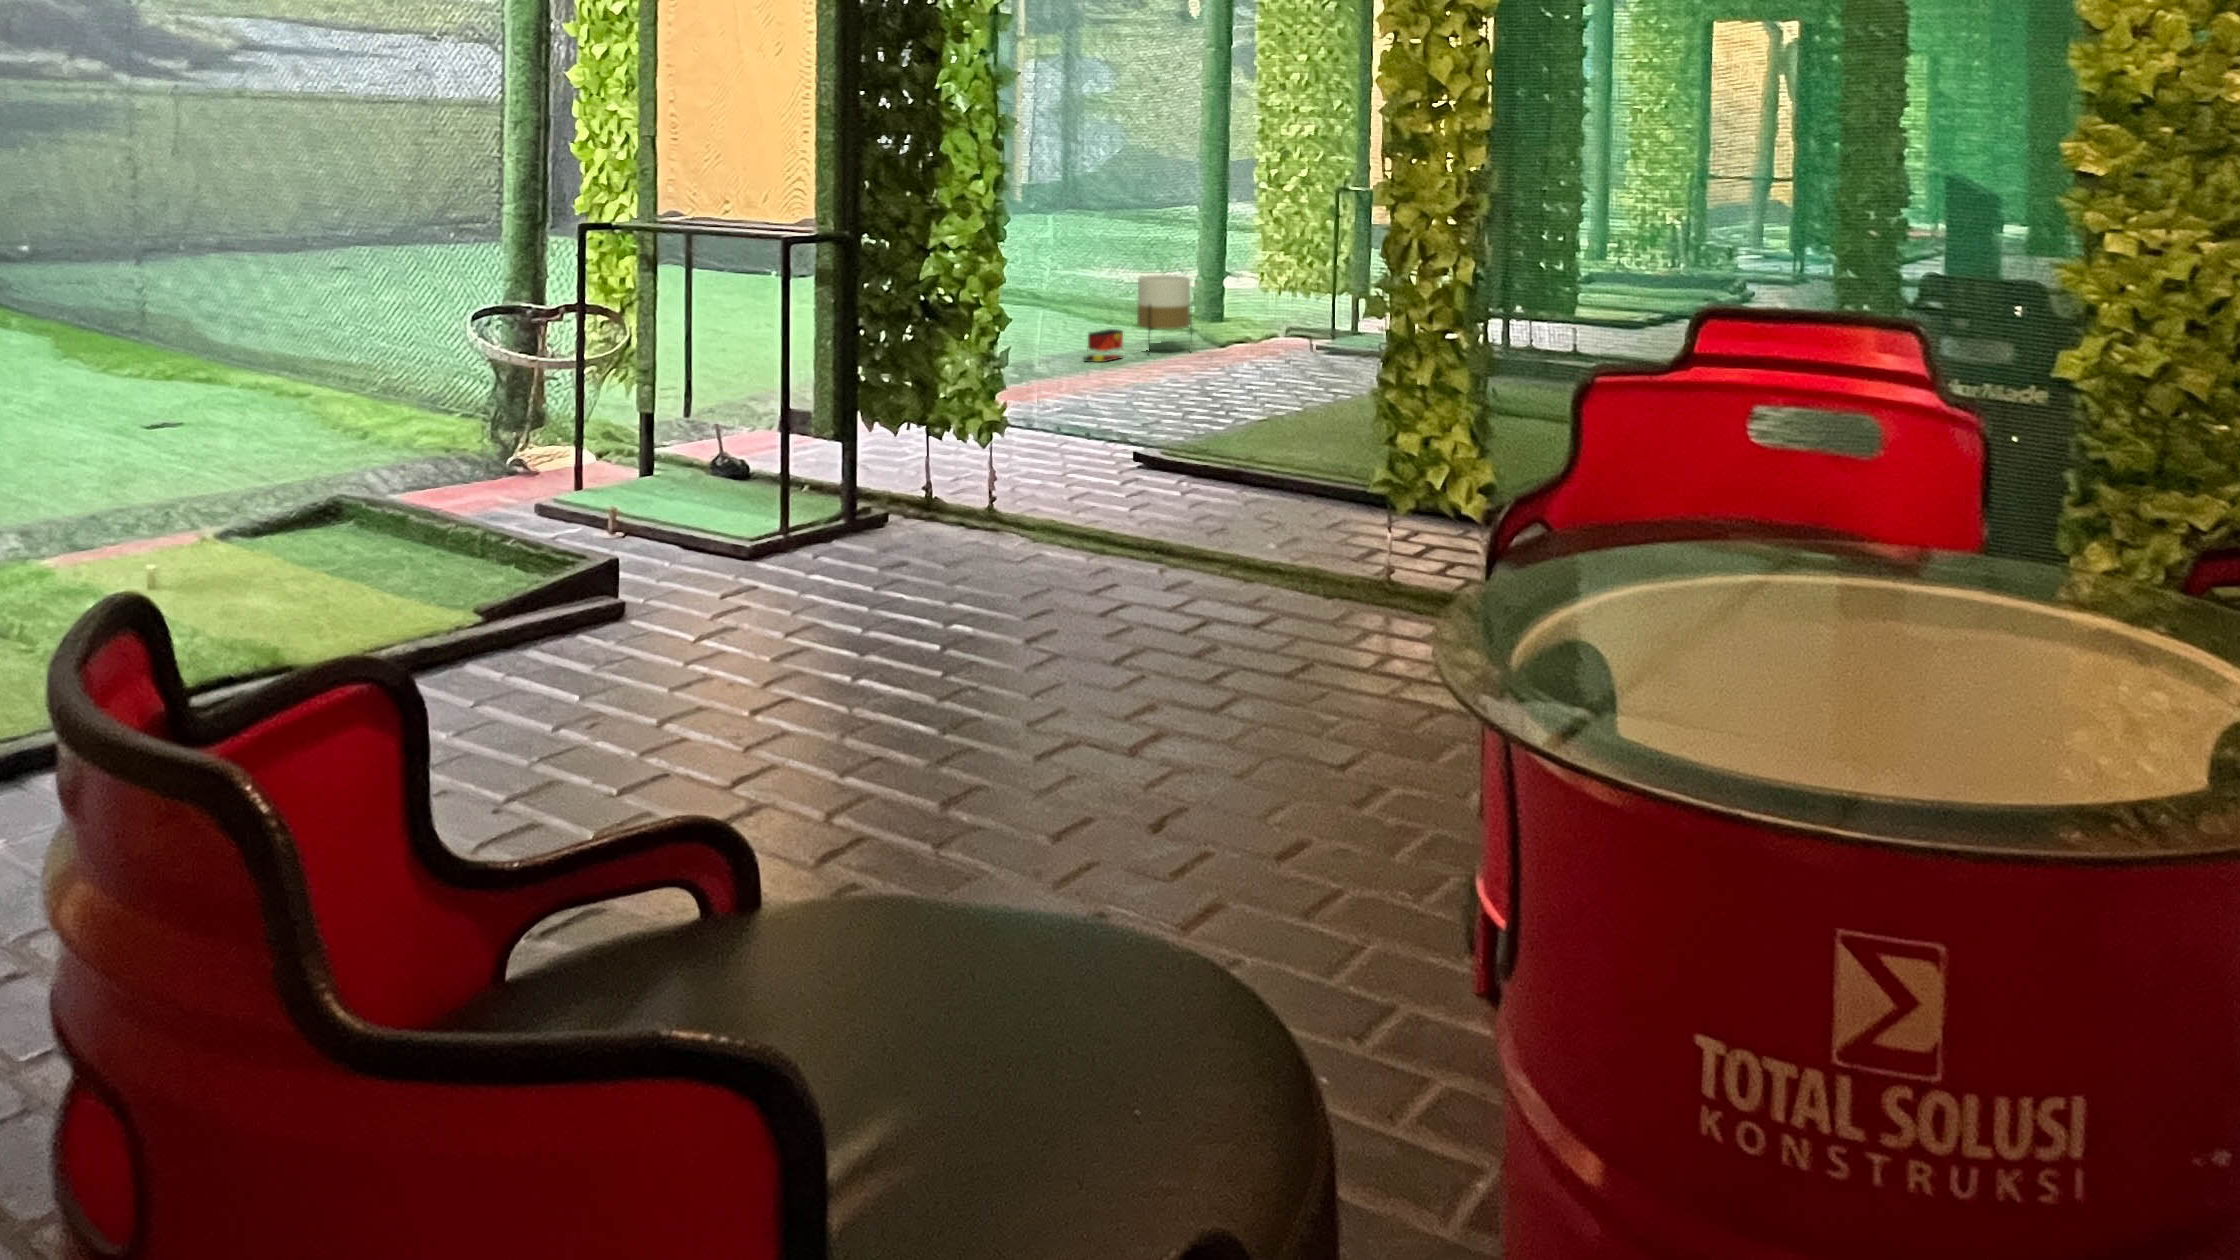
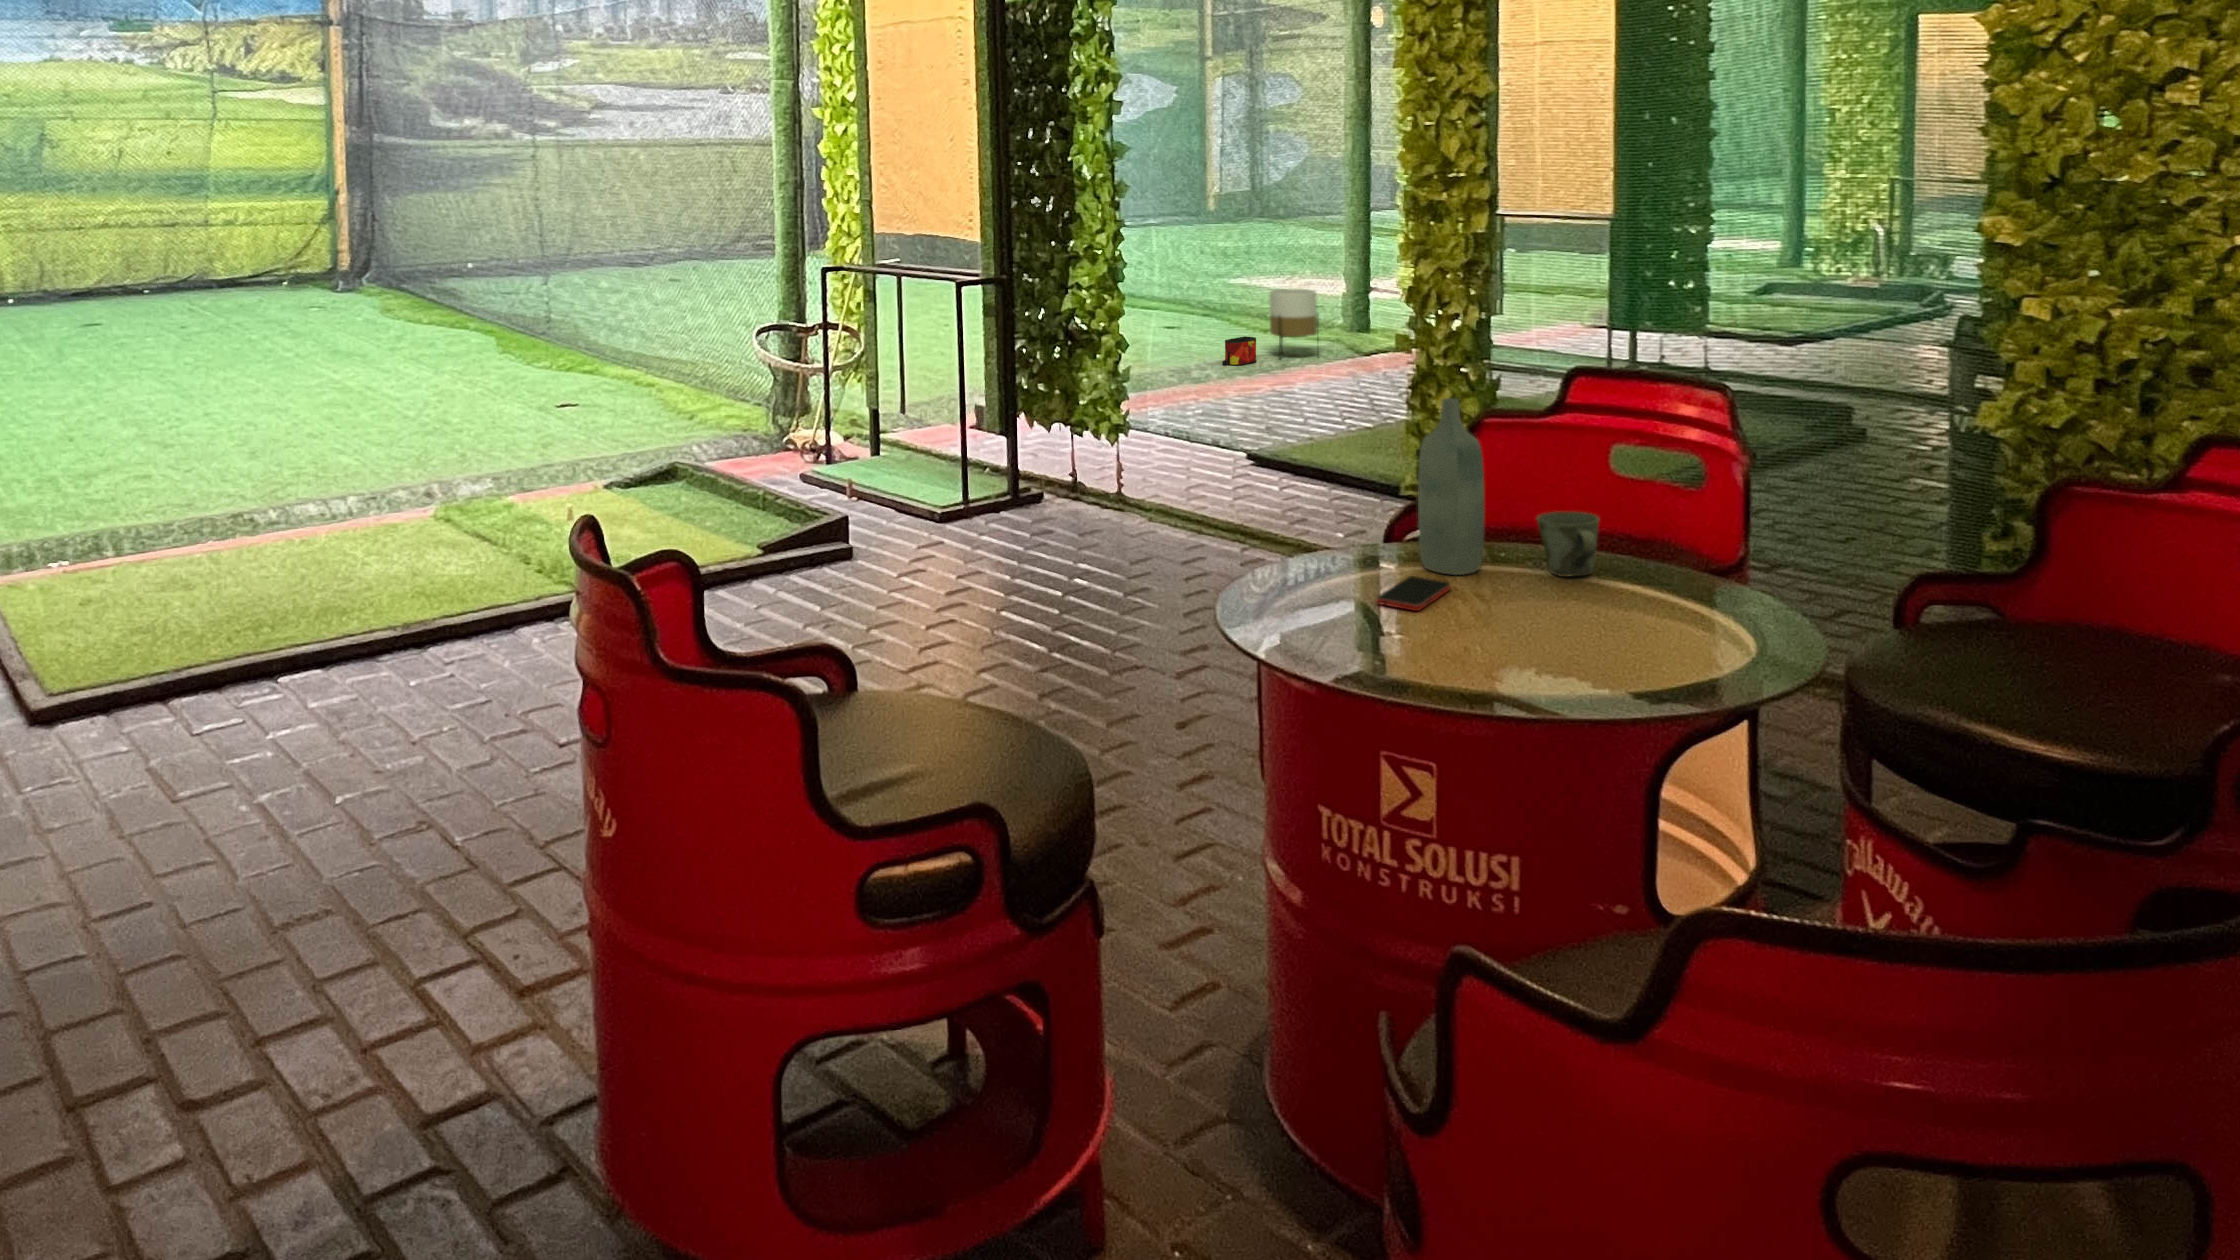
bottle: none [1643,315,1741,585] -> present [1418,398,1485,575]
mug: none [1805,481,1908,578] -> present [1537,512,1599,577]
smartphone: none [1640,591,1724,649] -> present [1377,576,1451,611]

